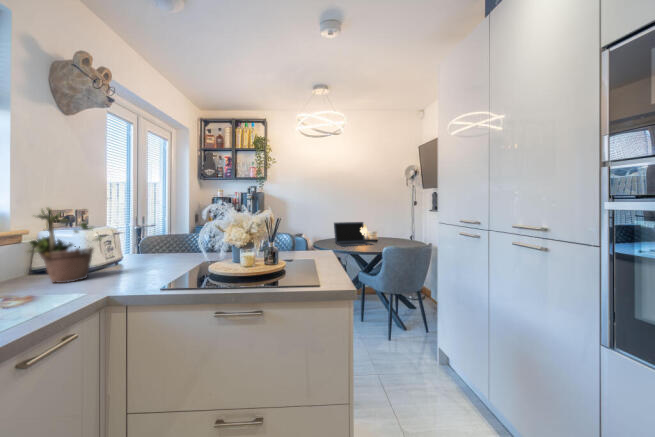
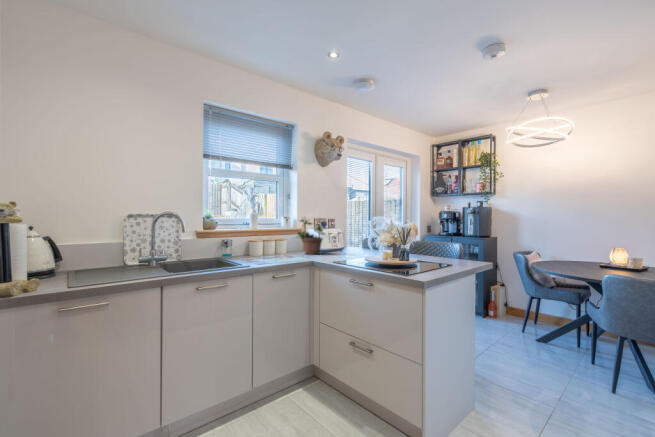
laptop: present [334,222,373,246] -> none [562,240,621,273]

